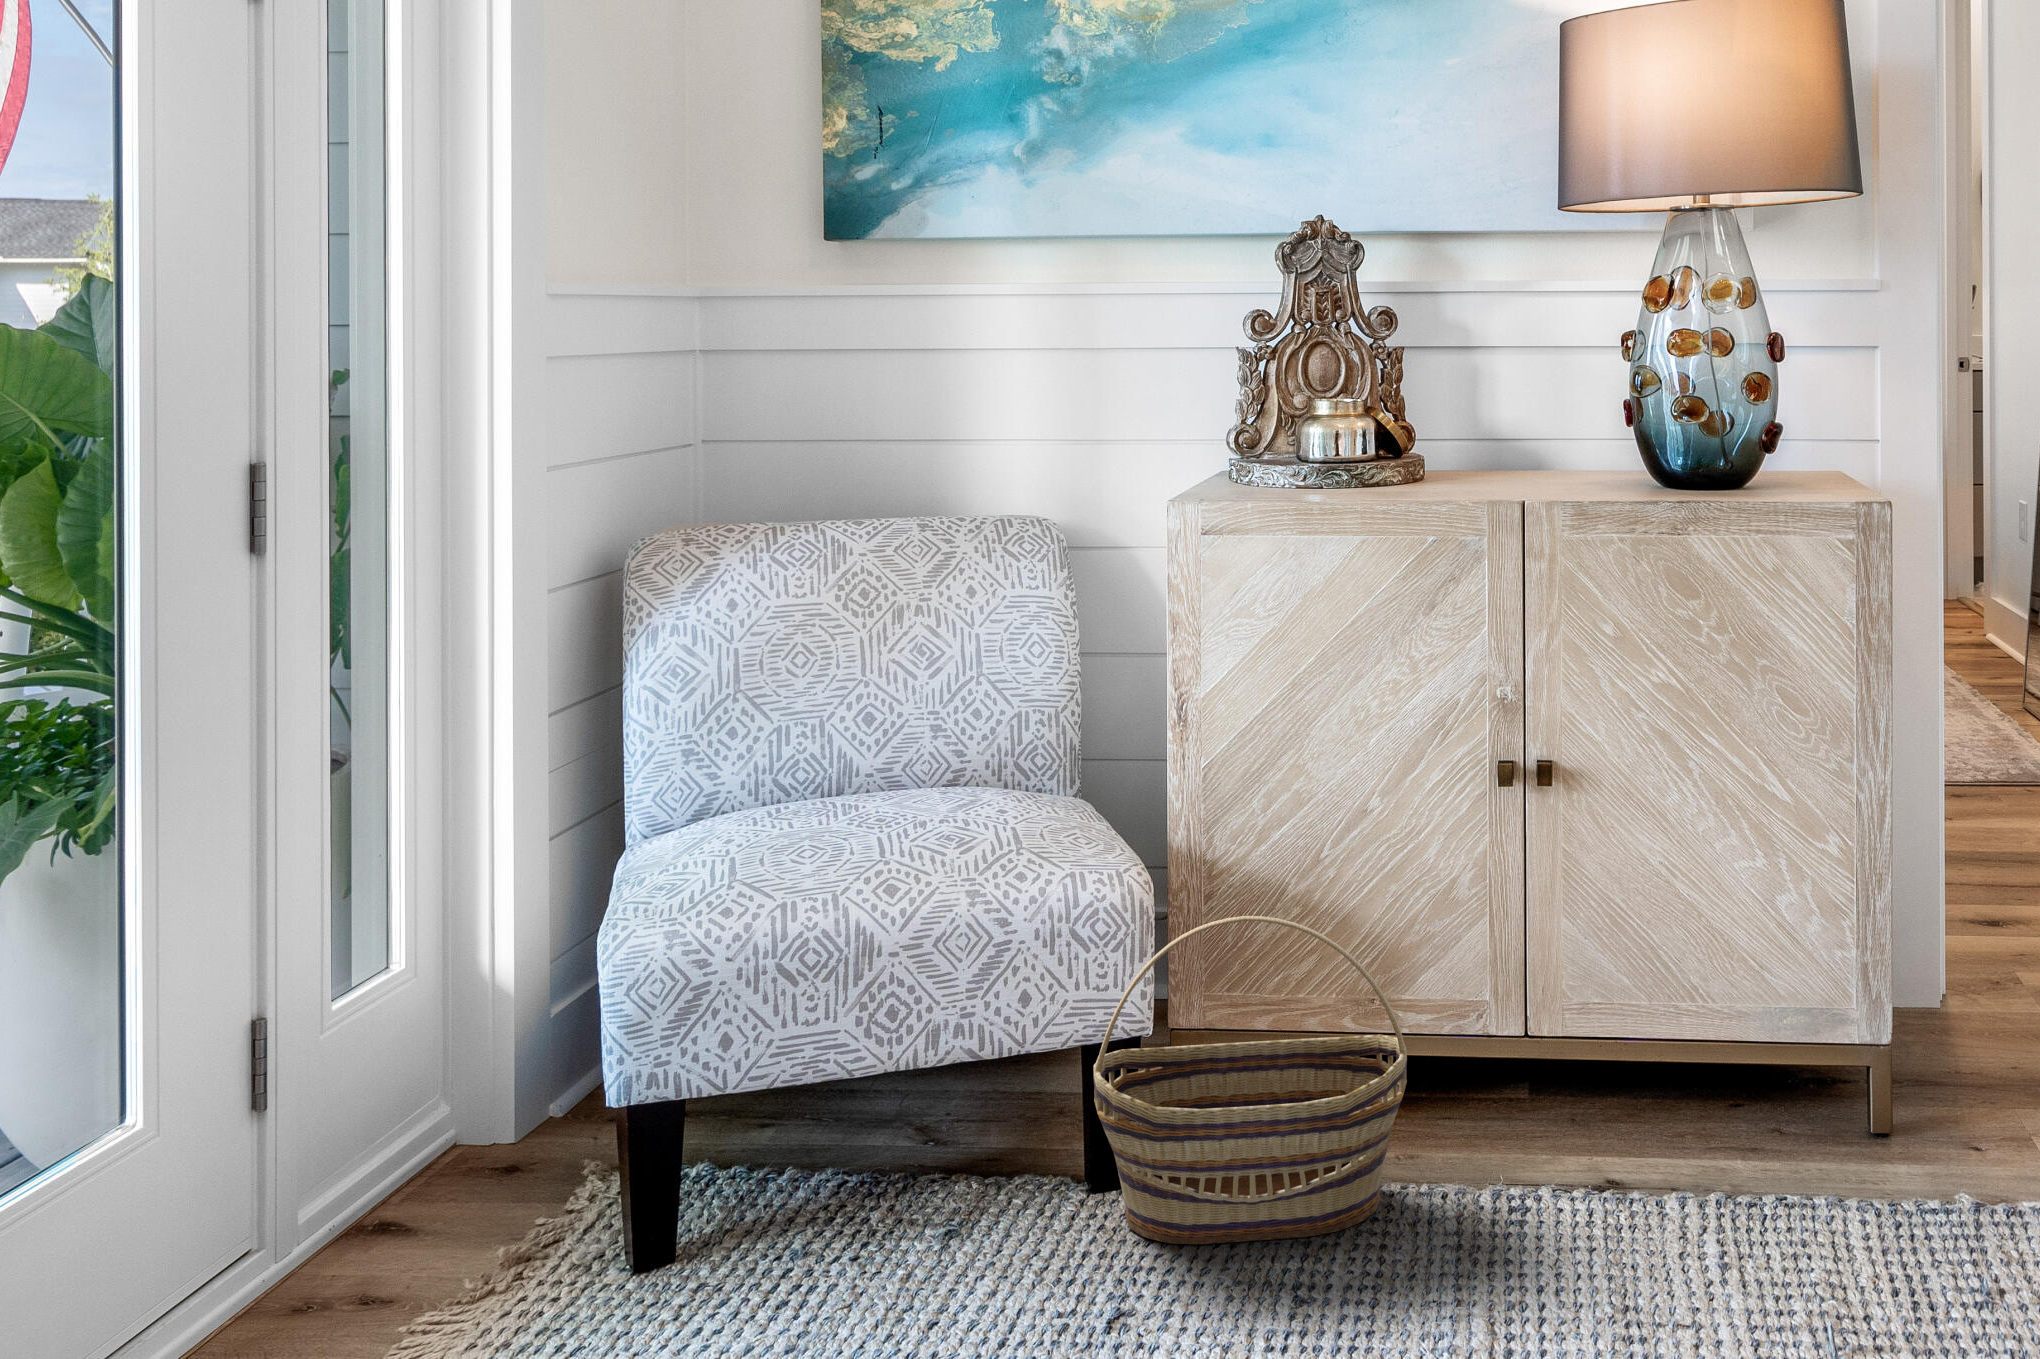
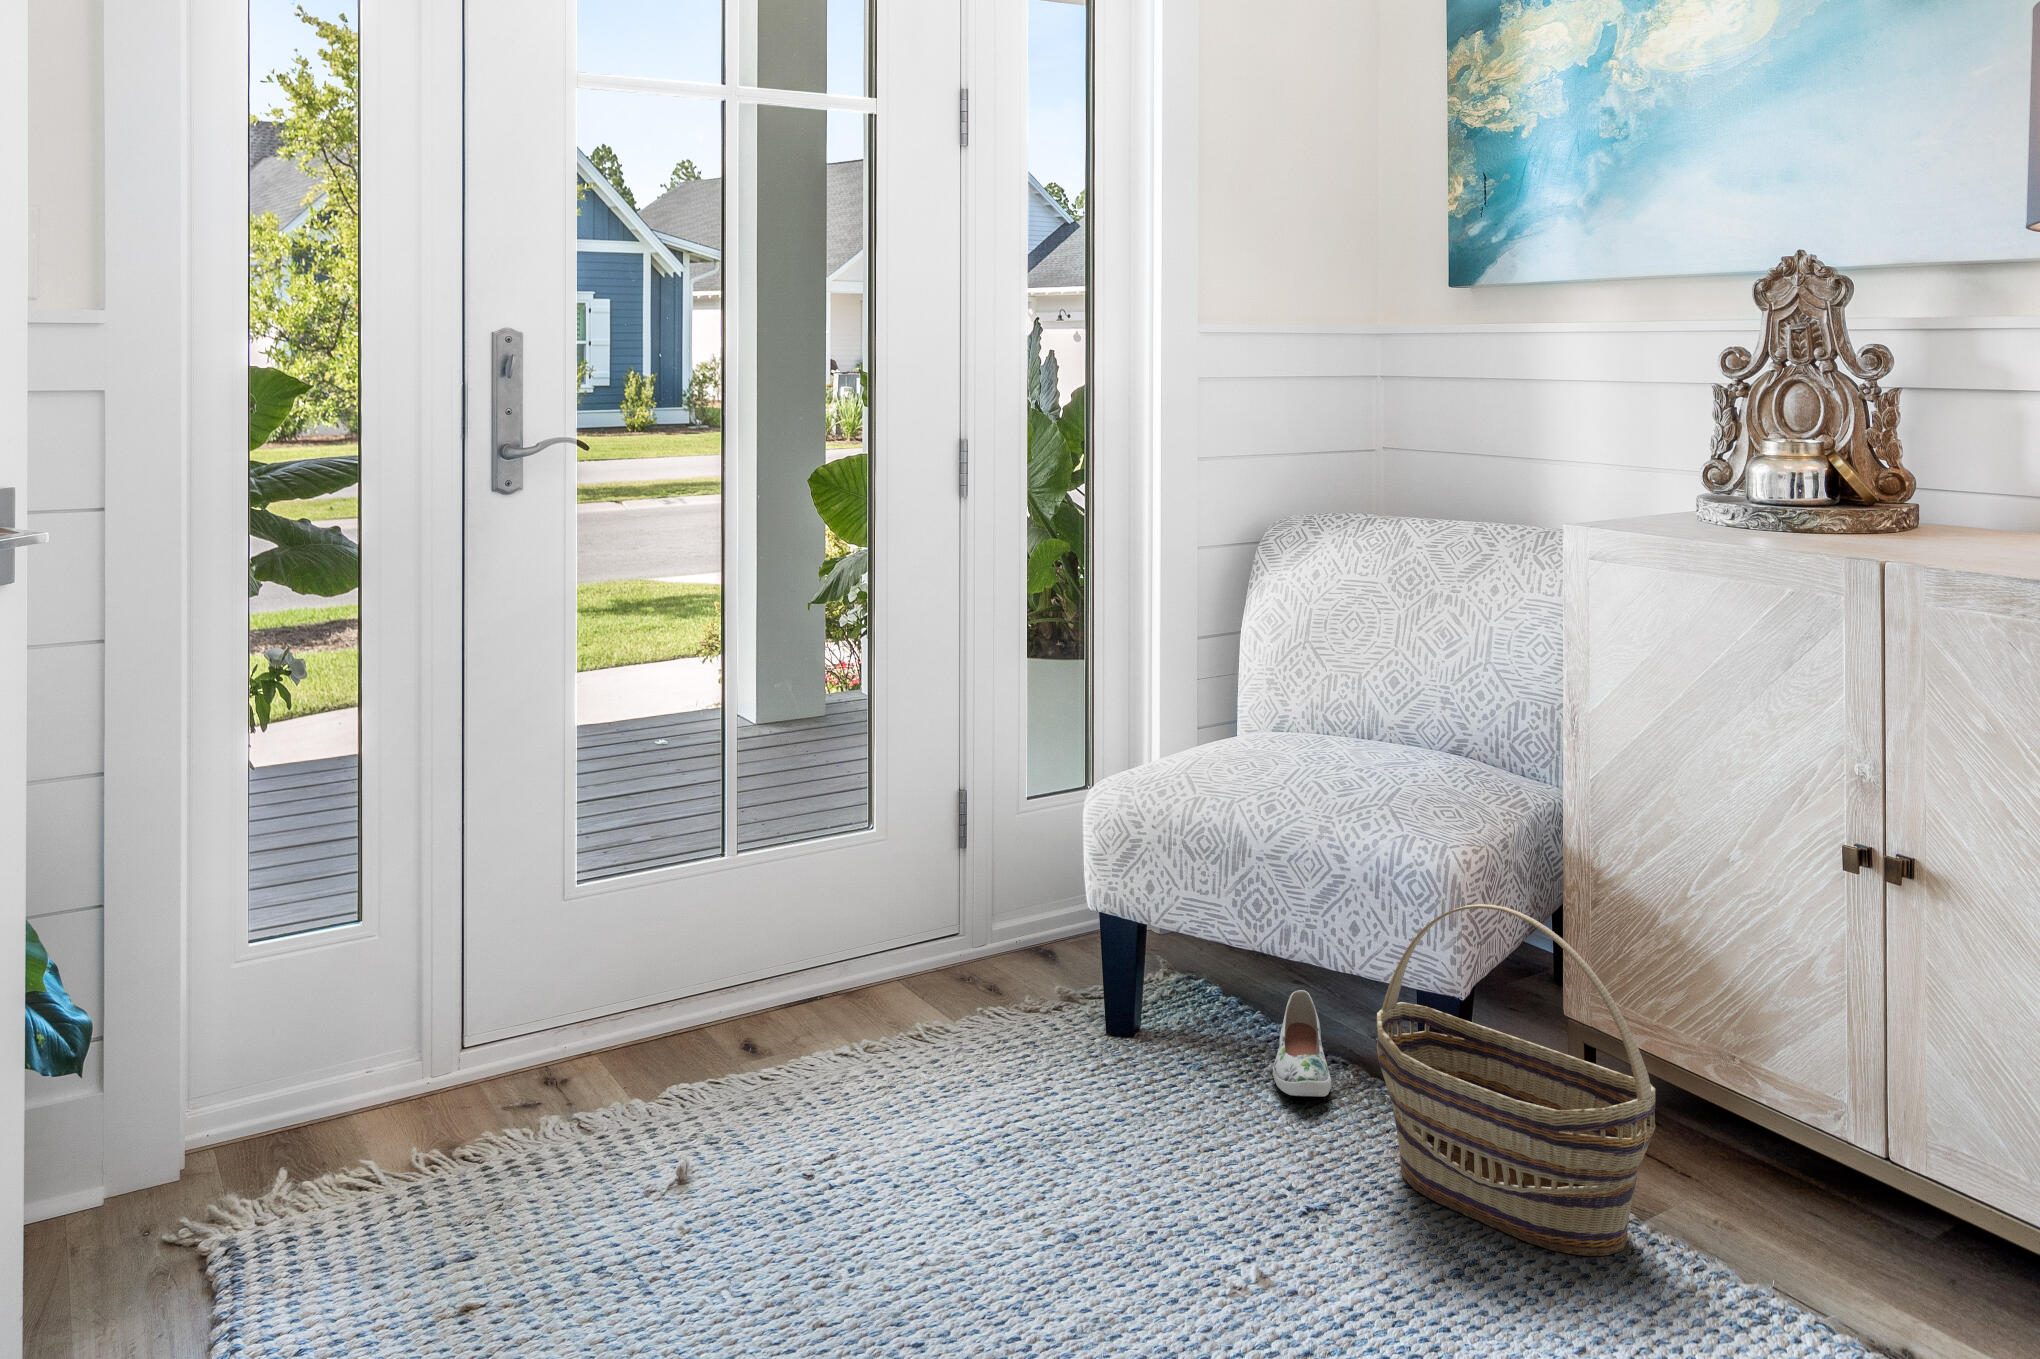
shoe: none [860,1091,985,1214] -> present [1273,990,1331,1097]

